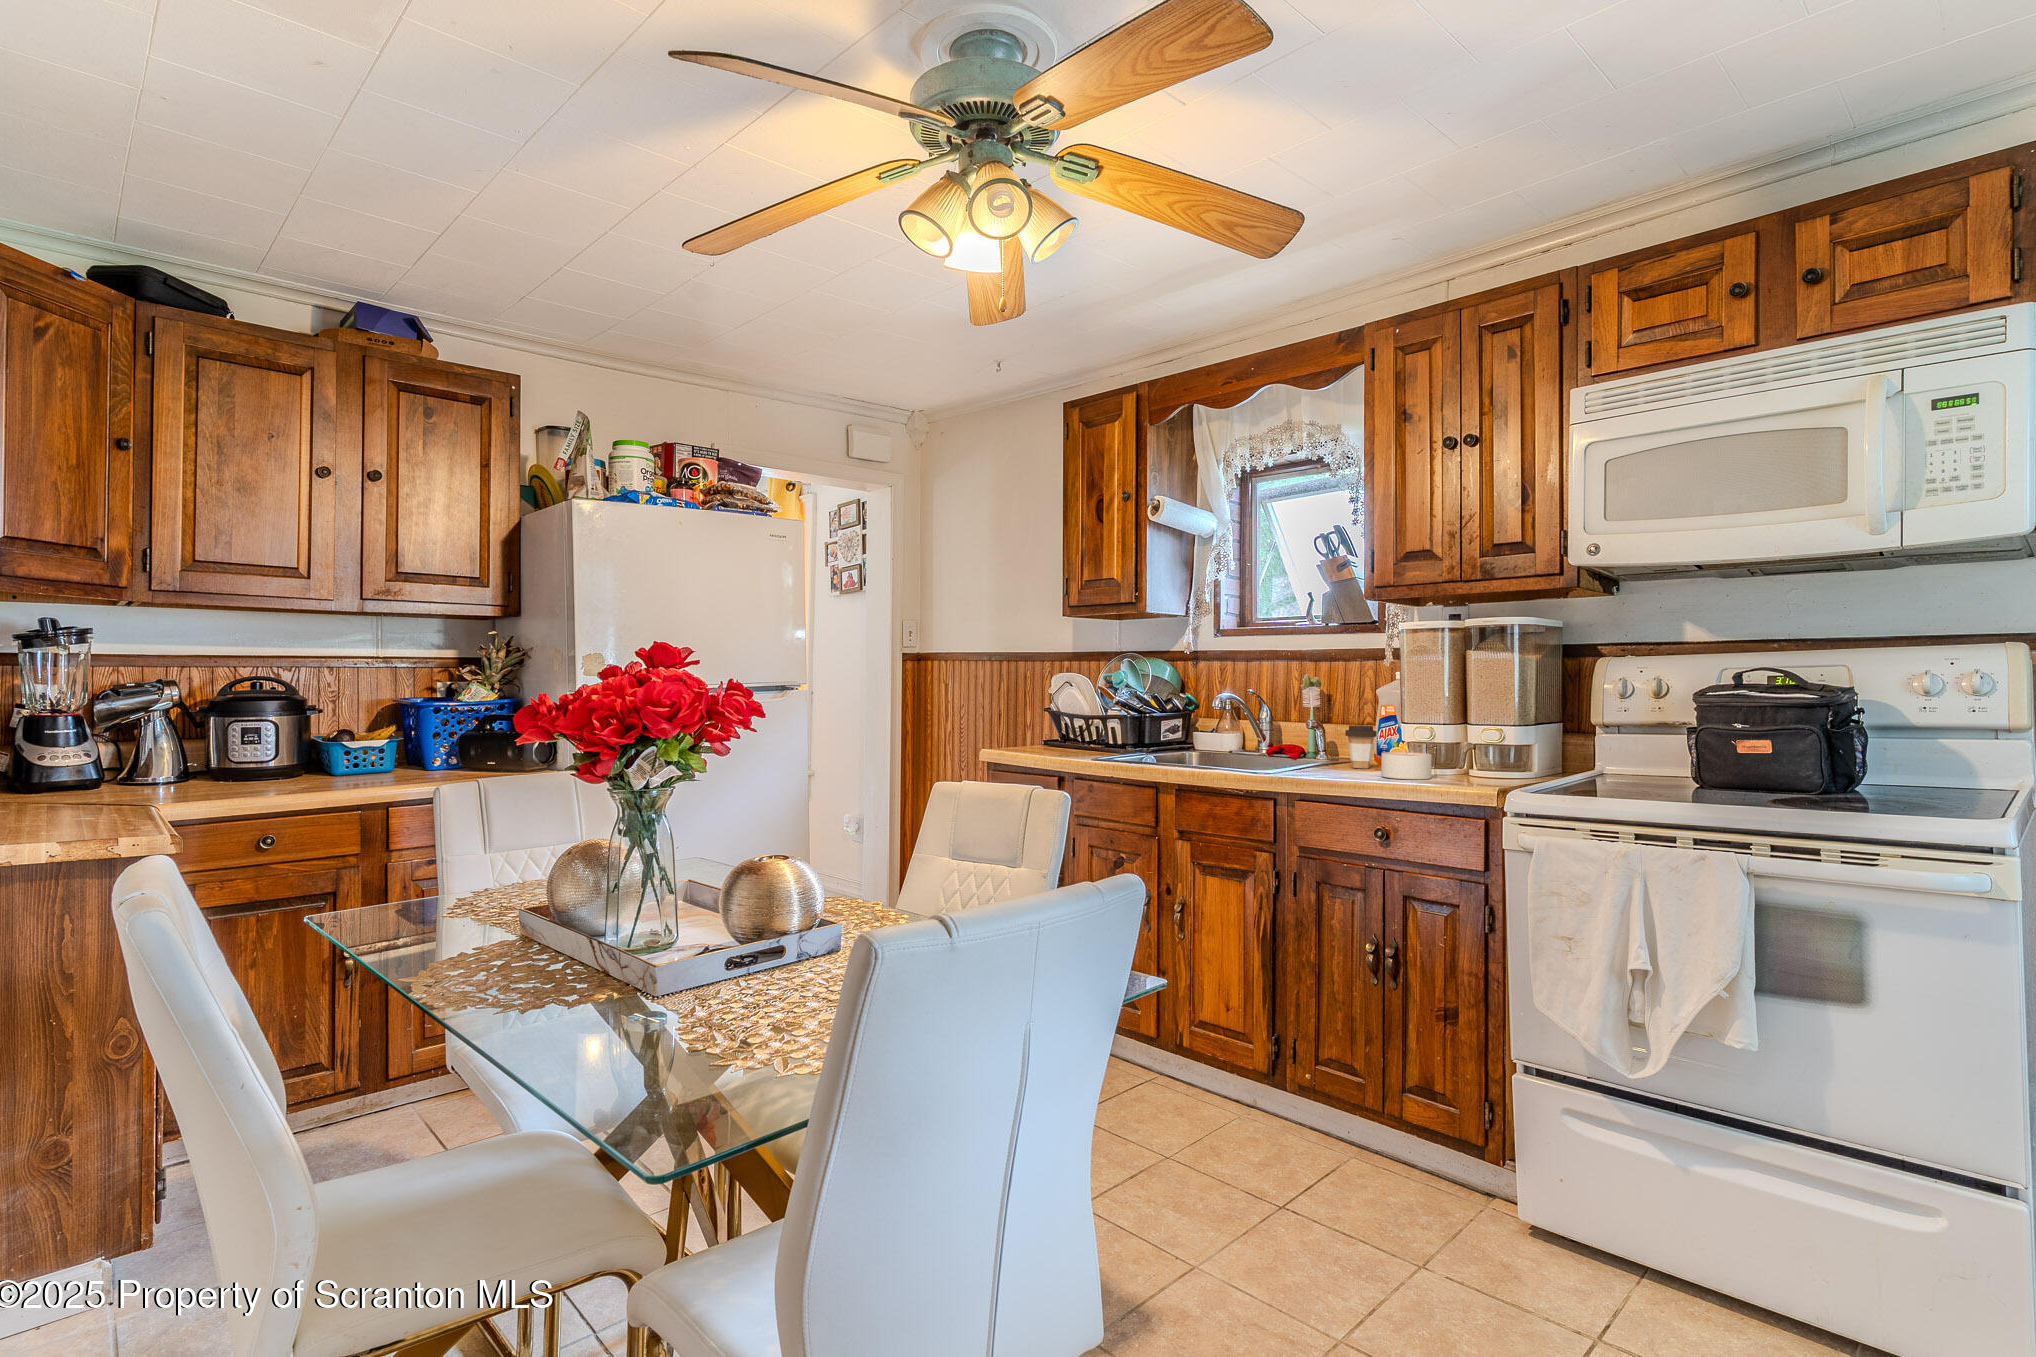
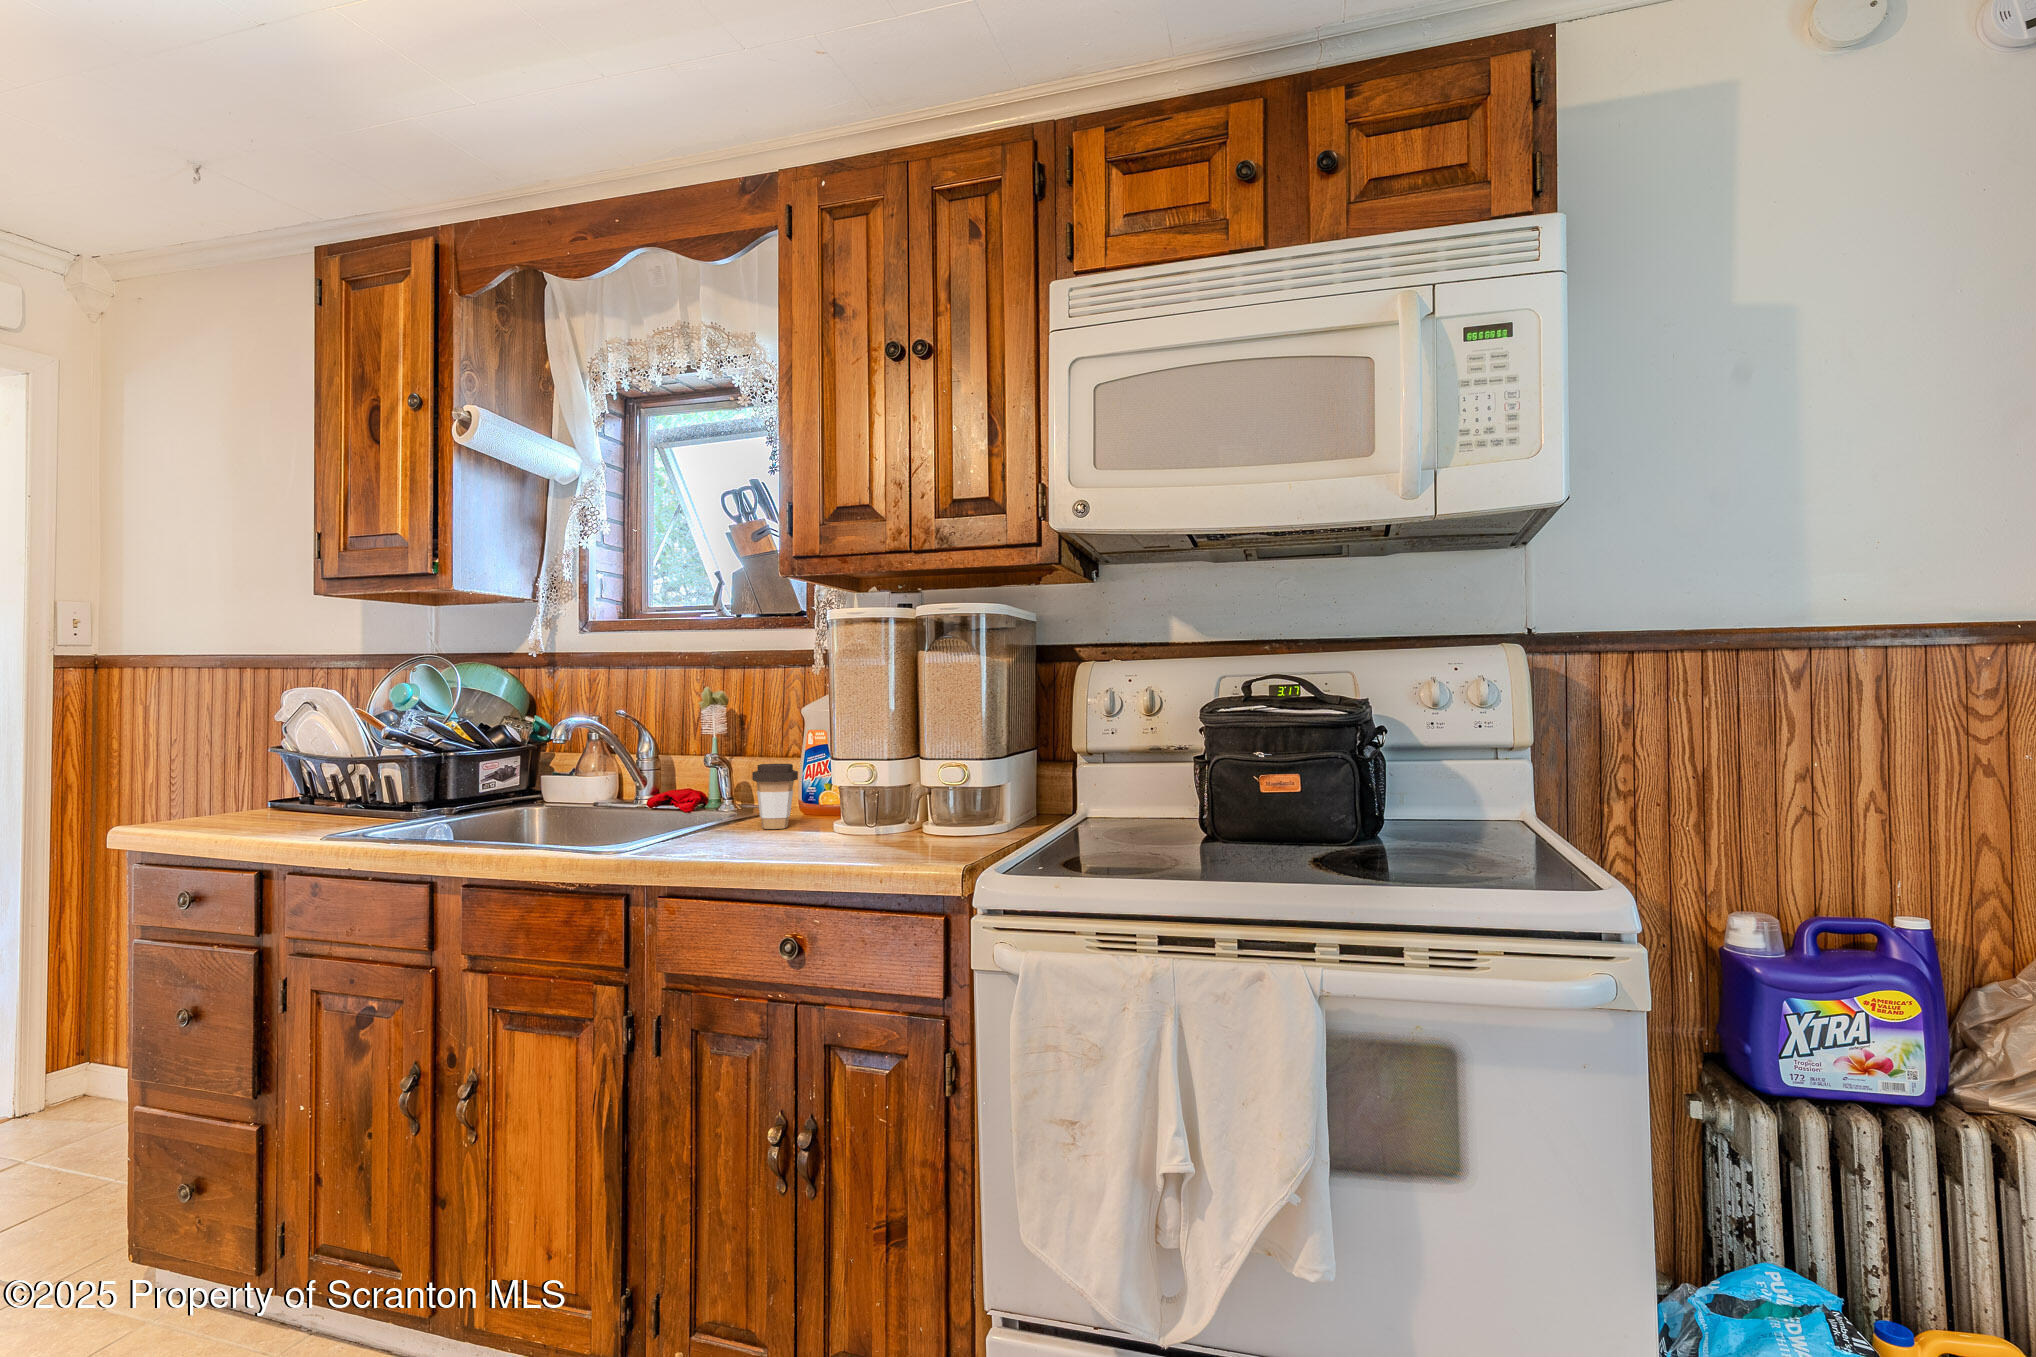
candle: present [1381,752,1432,779] -> none [796,806,869,852]

